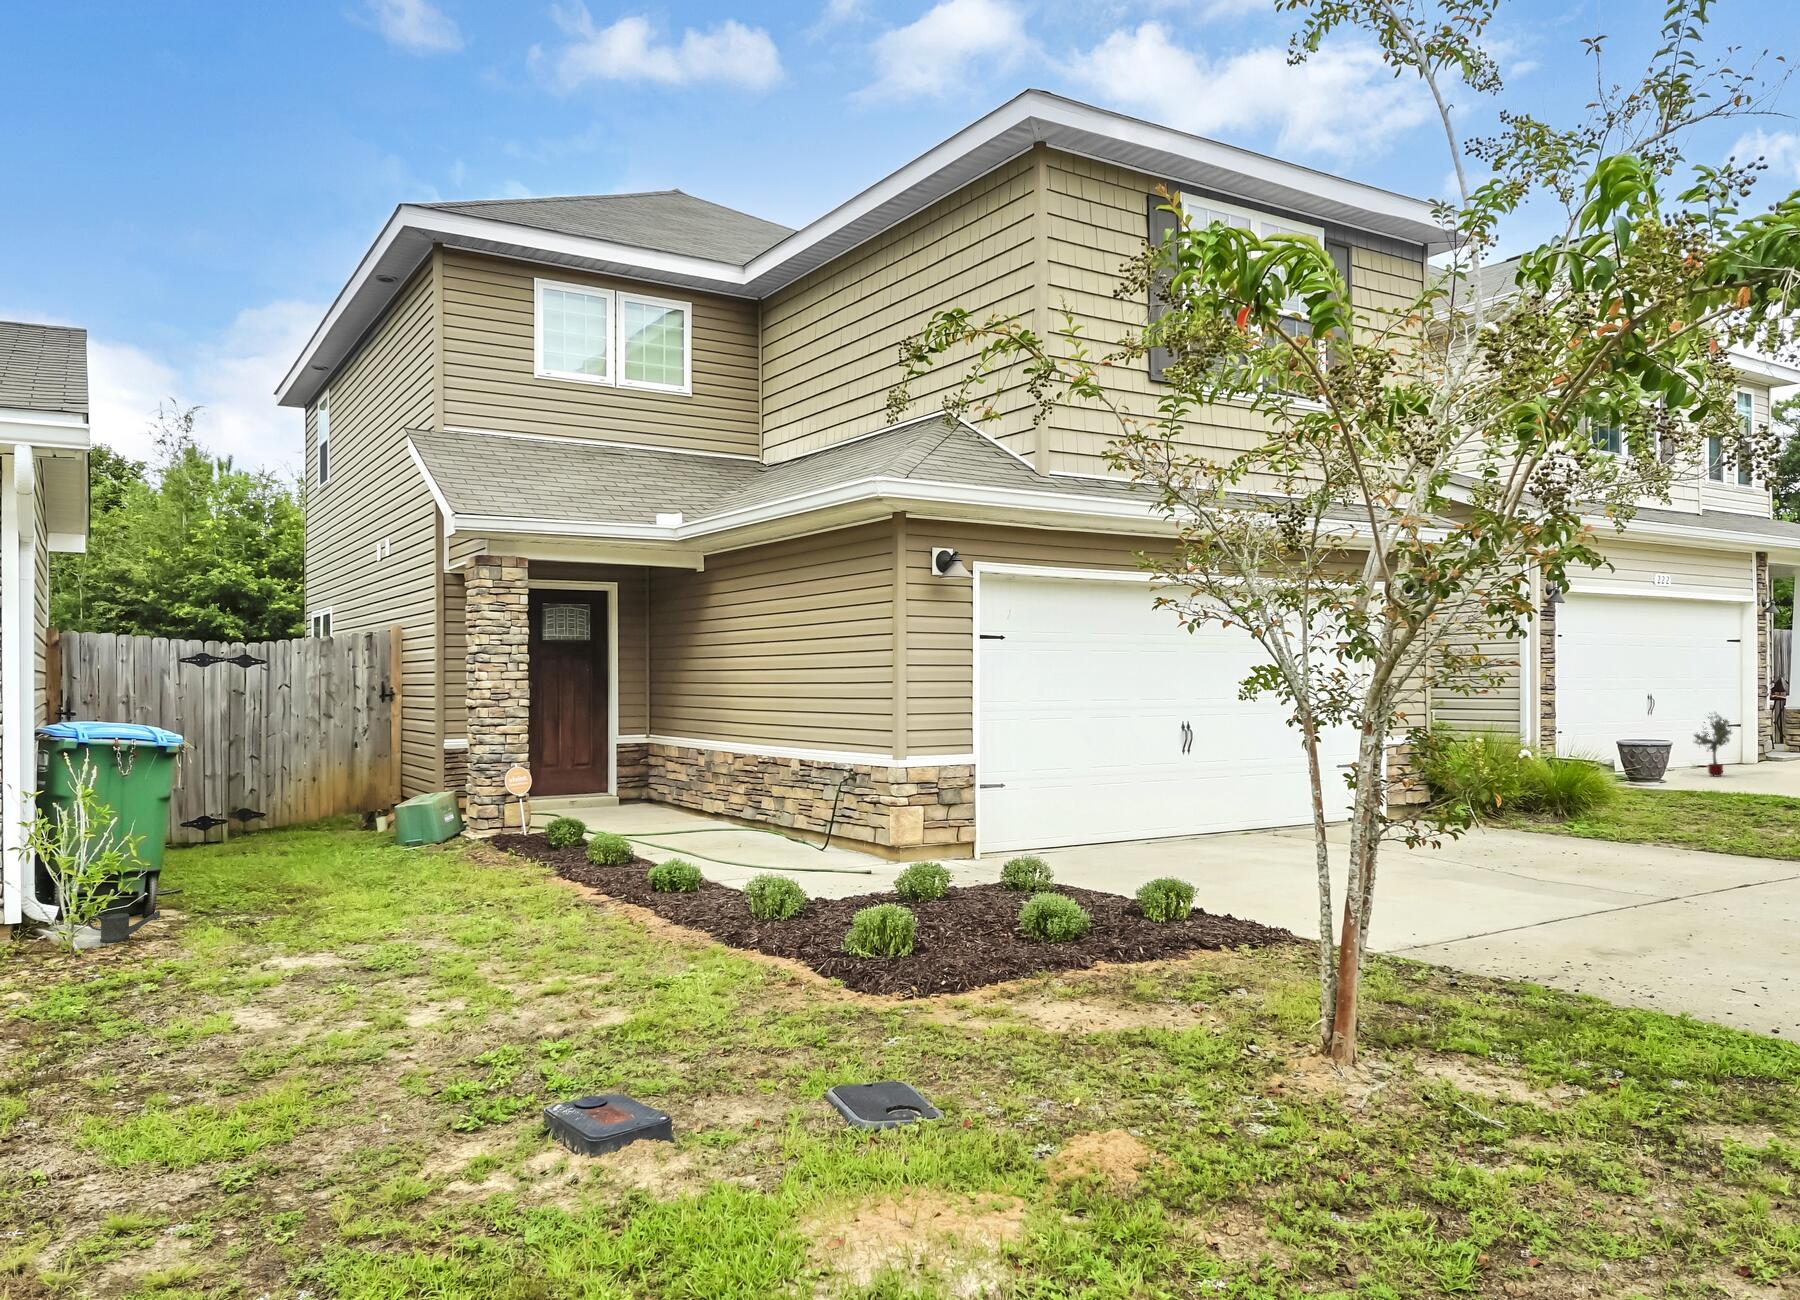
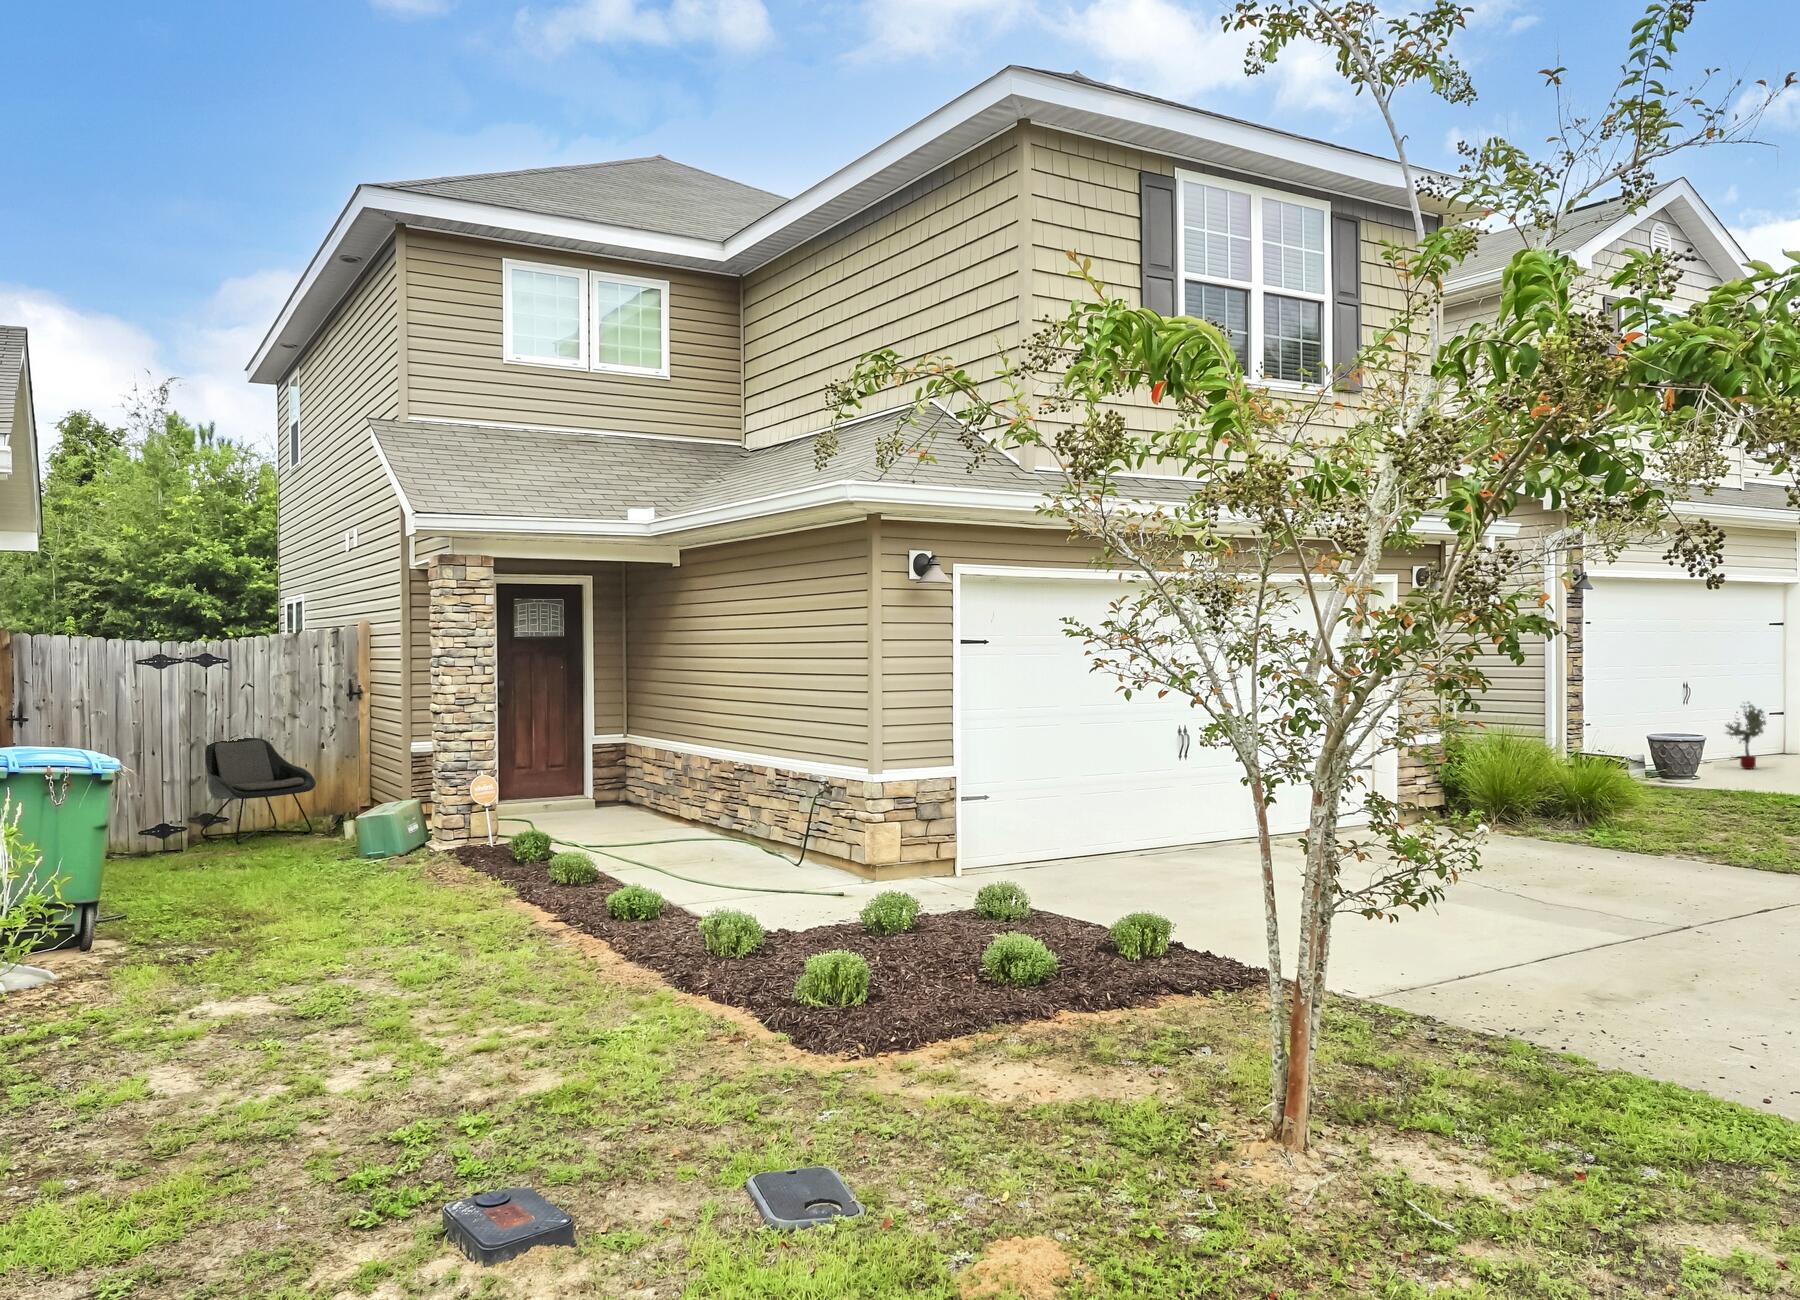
lounge chair: none [238,733,351,835] -> present [200,738,316,844]
watering can: present [87,910,160,942] -> none [18,948,93,983]

